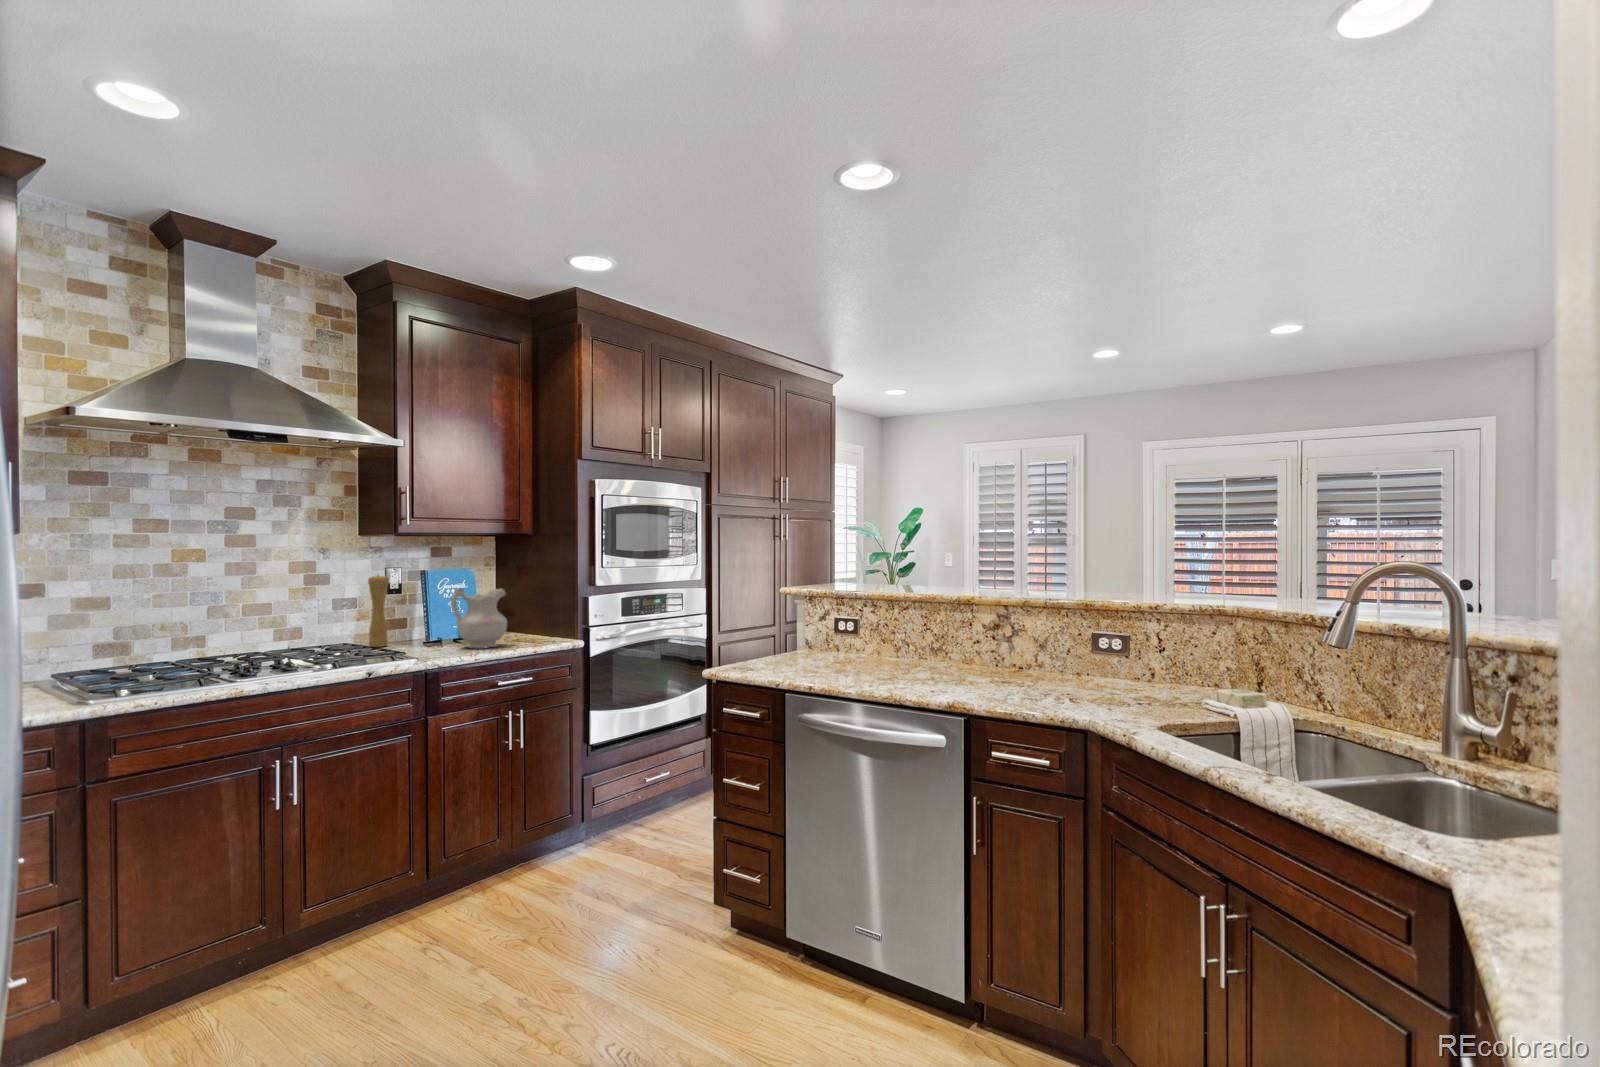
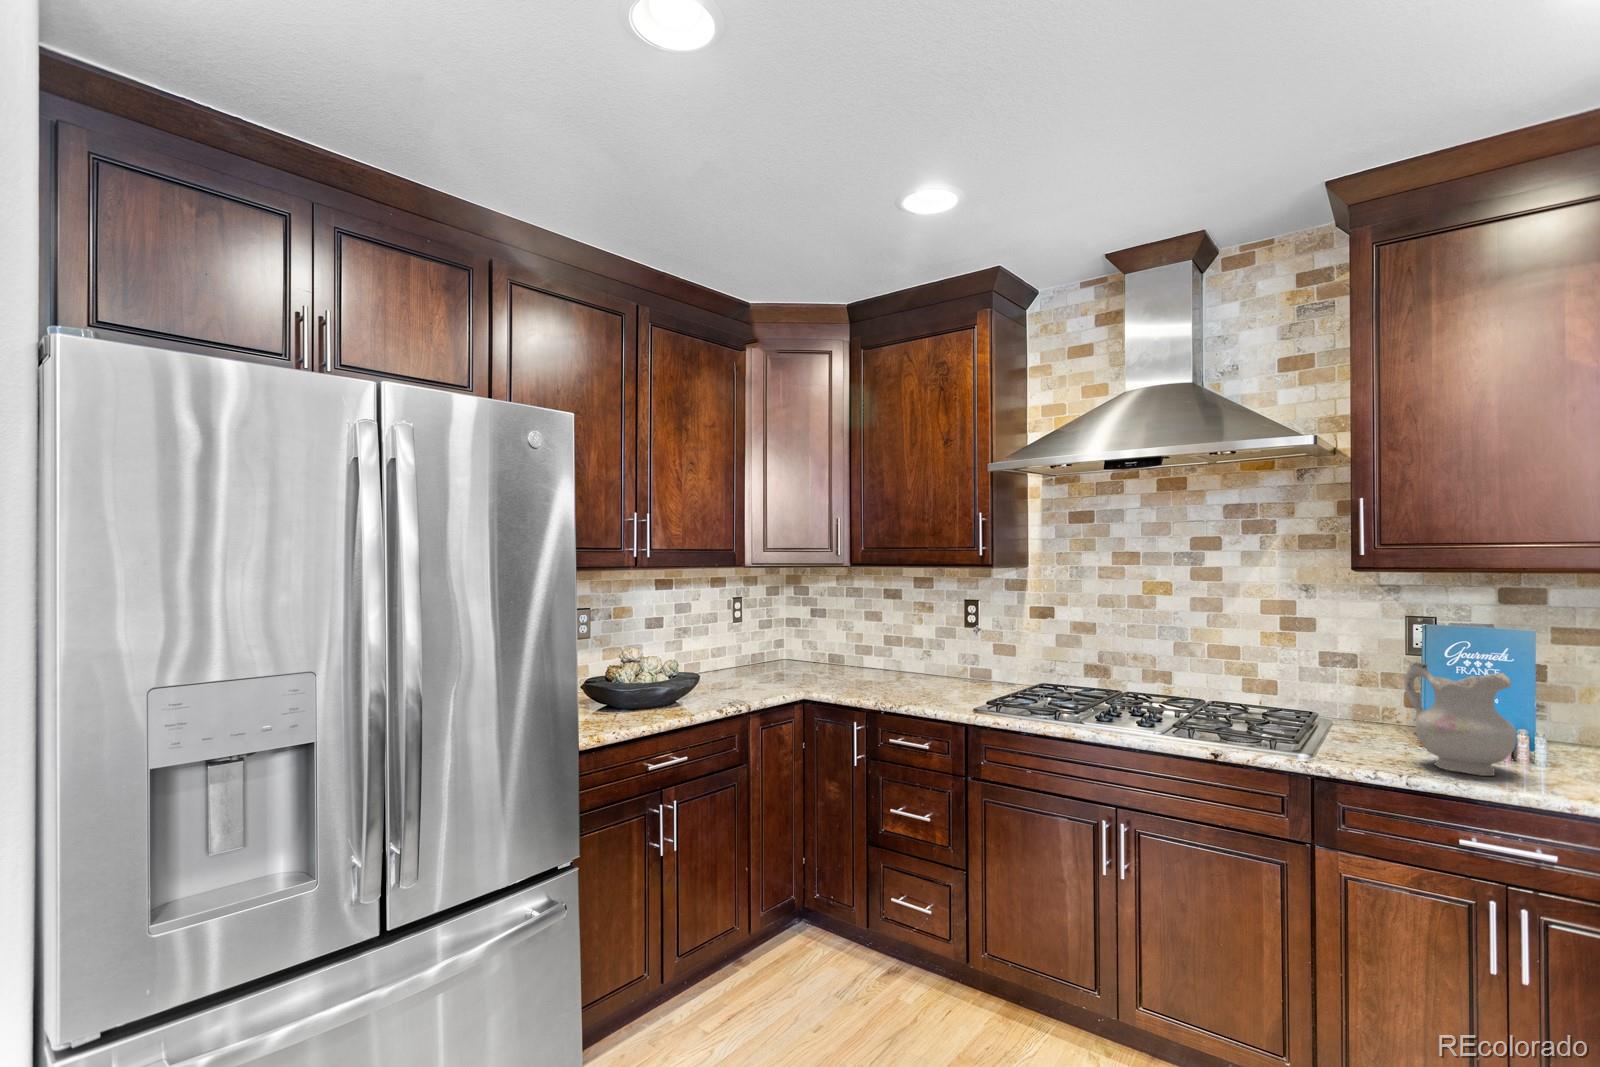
pepper mill: present [368,575,389,647] -> none [1351,626,1382,729]

